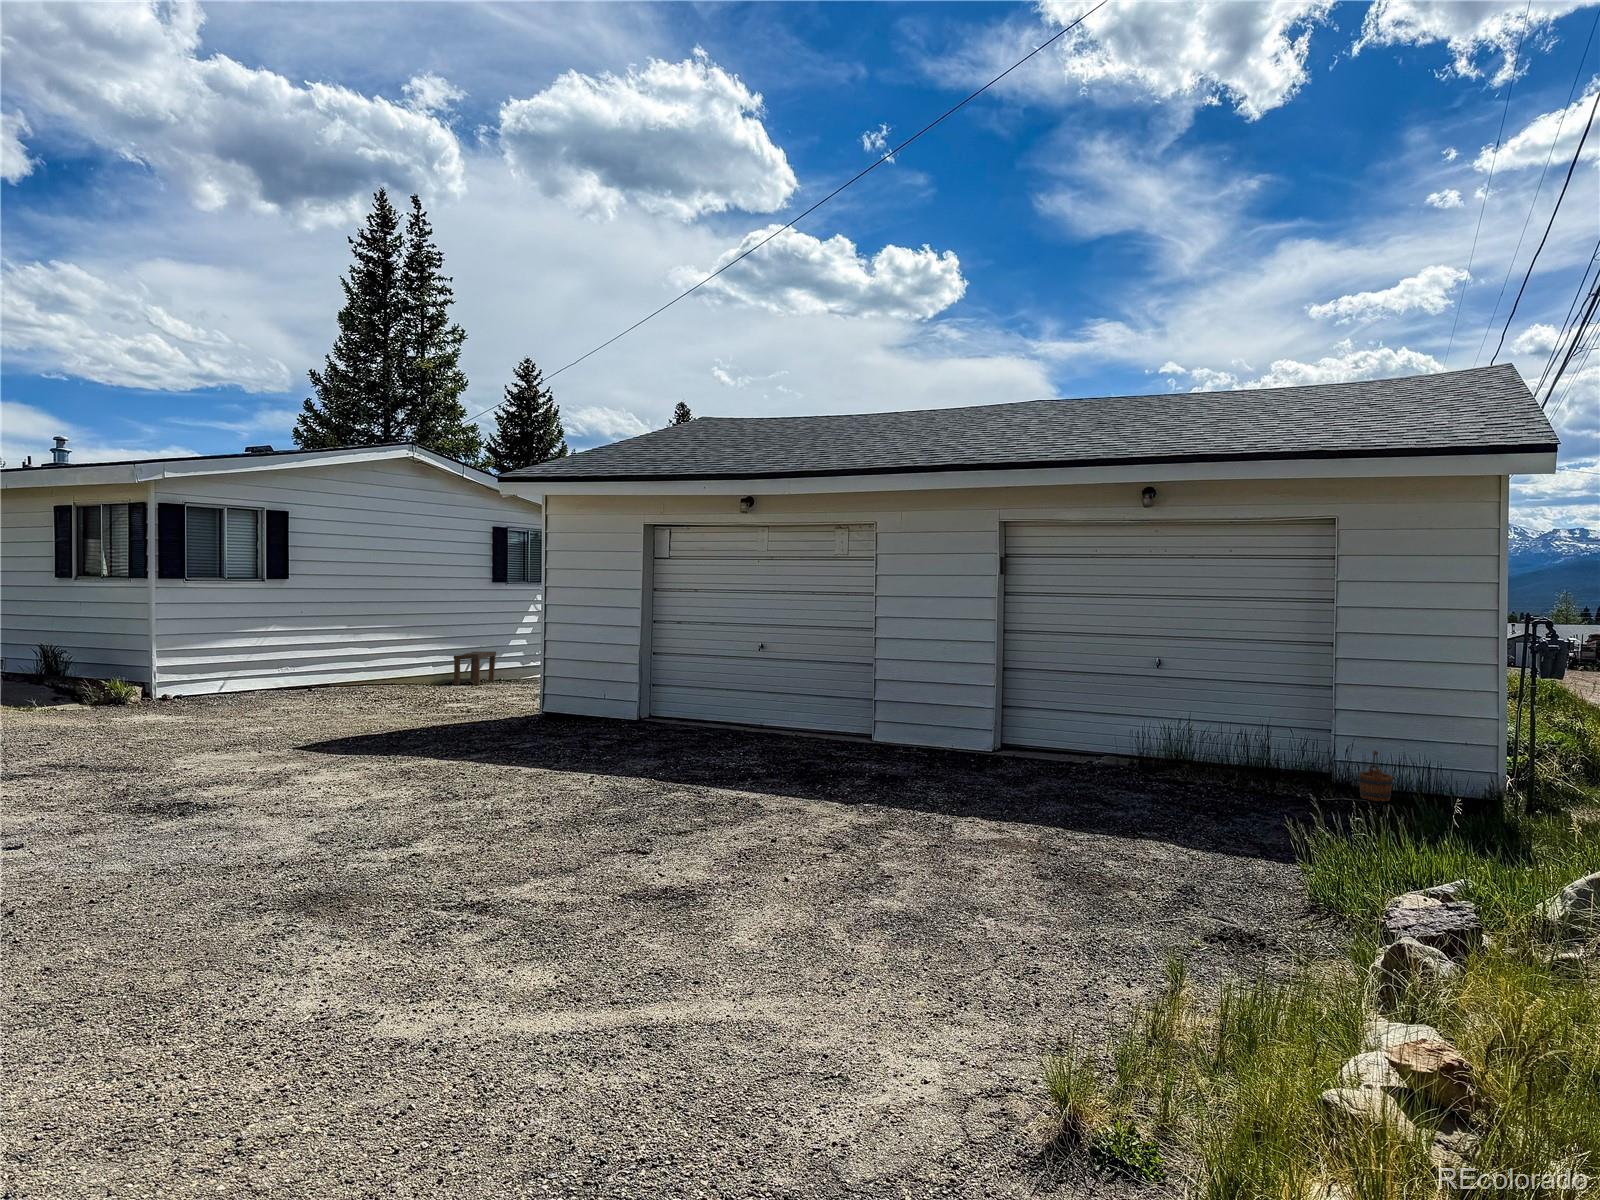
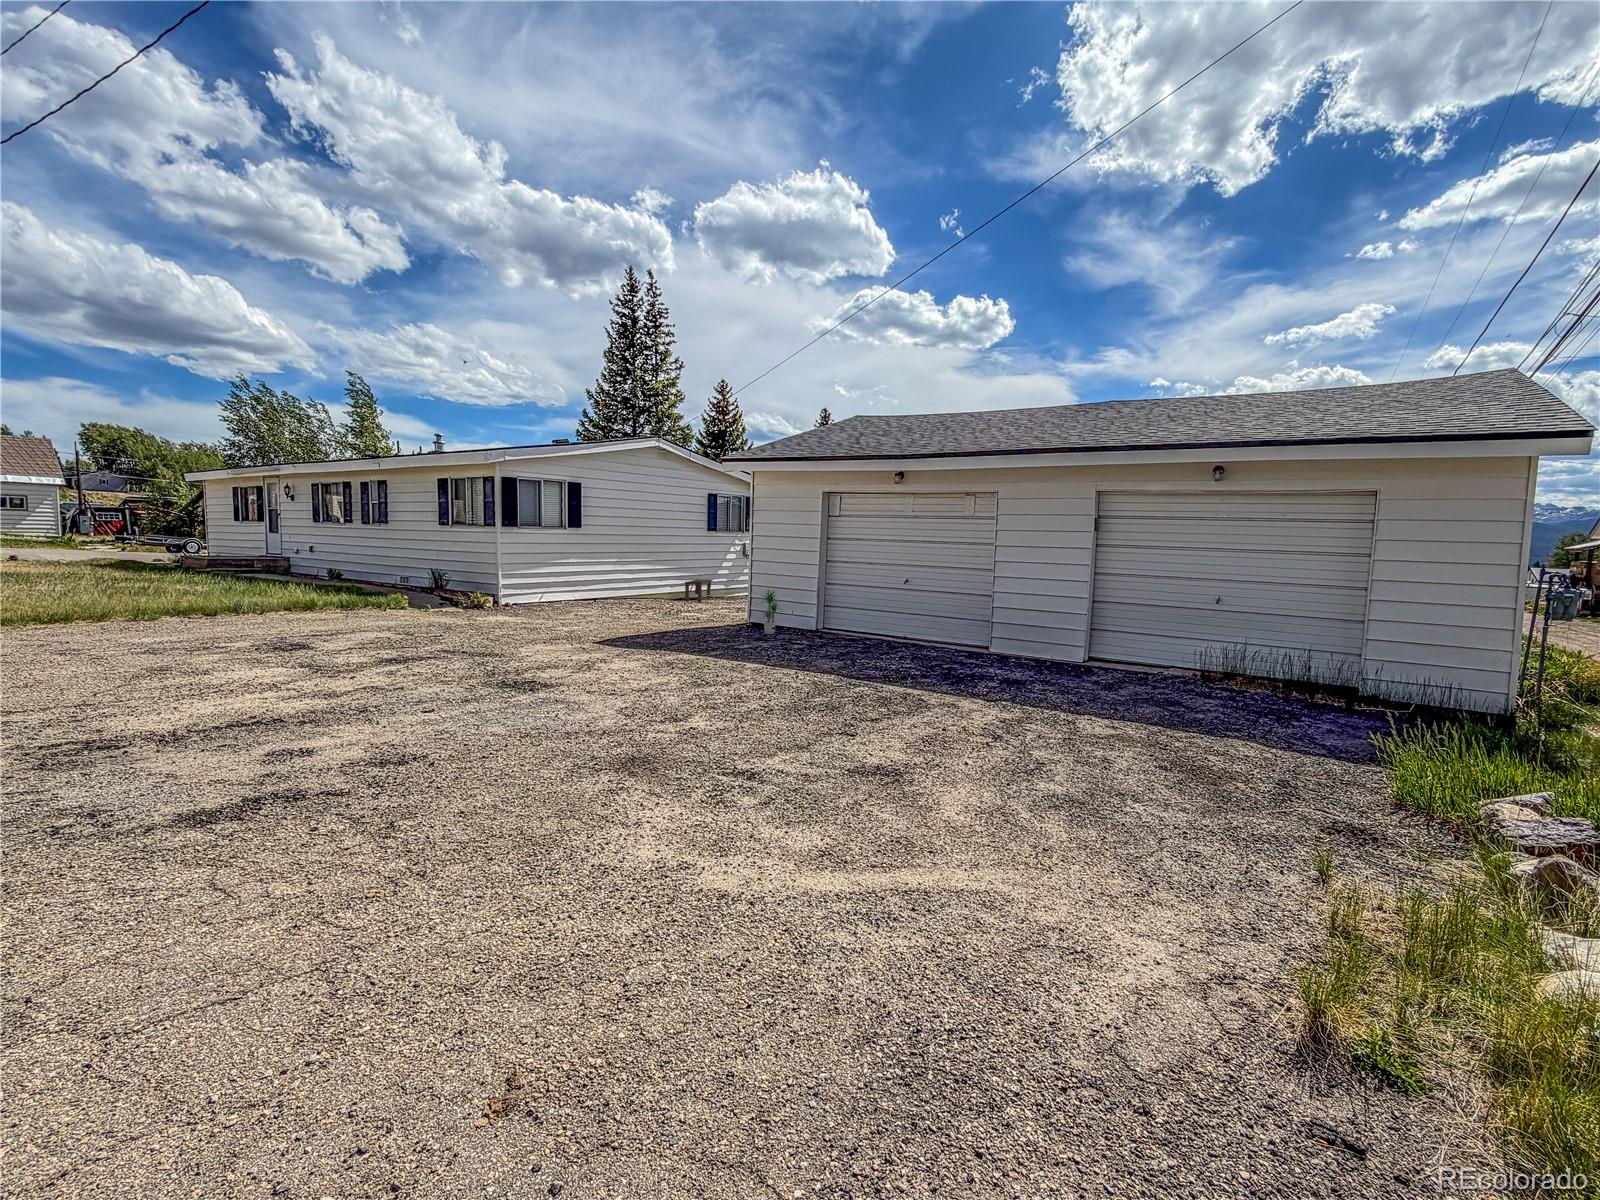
potted plant: none [549,659,592,726] -> present [761,590,781,634]
wooden bucket: present [1358,751,1393,801] -> none [1424,684,1459,726]

